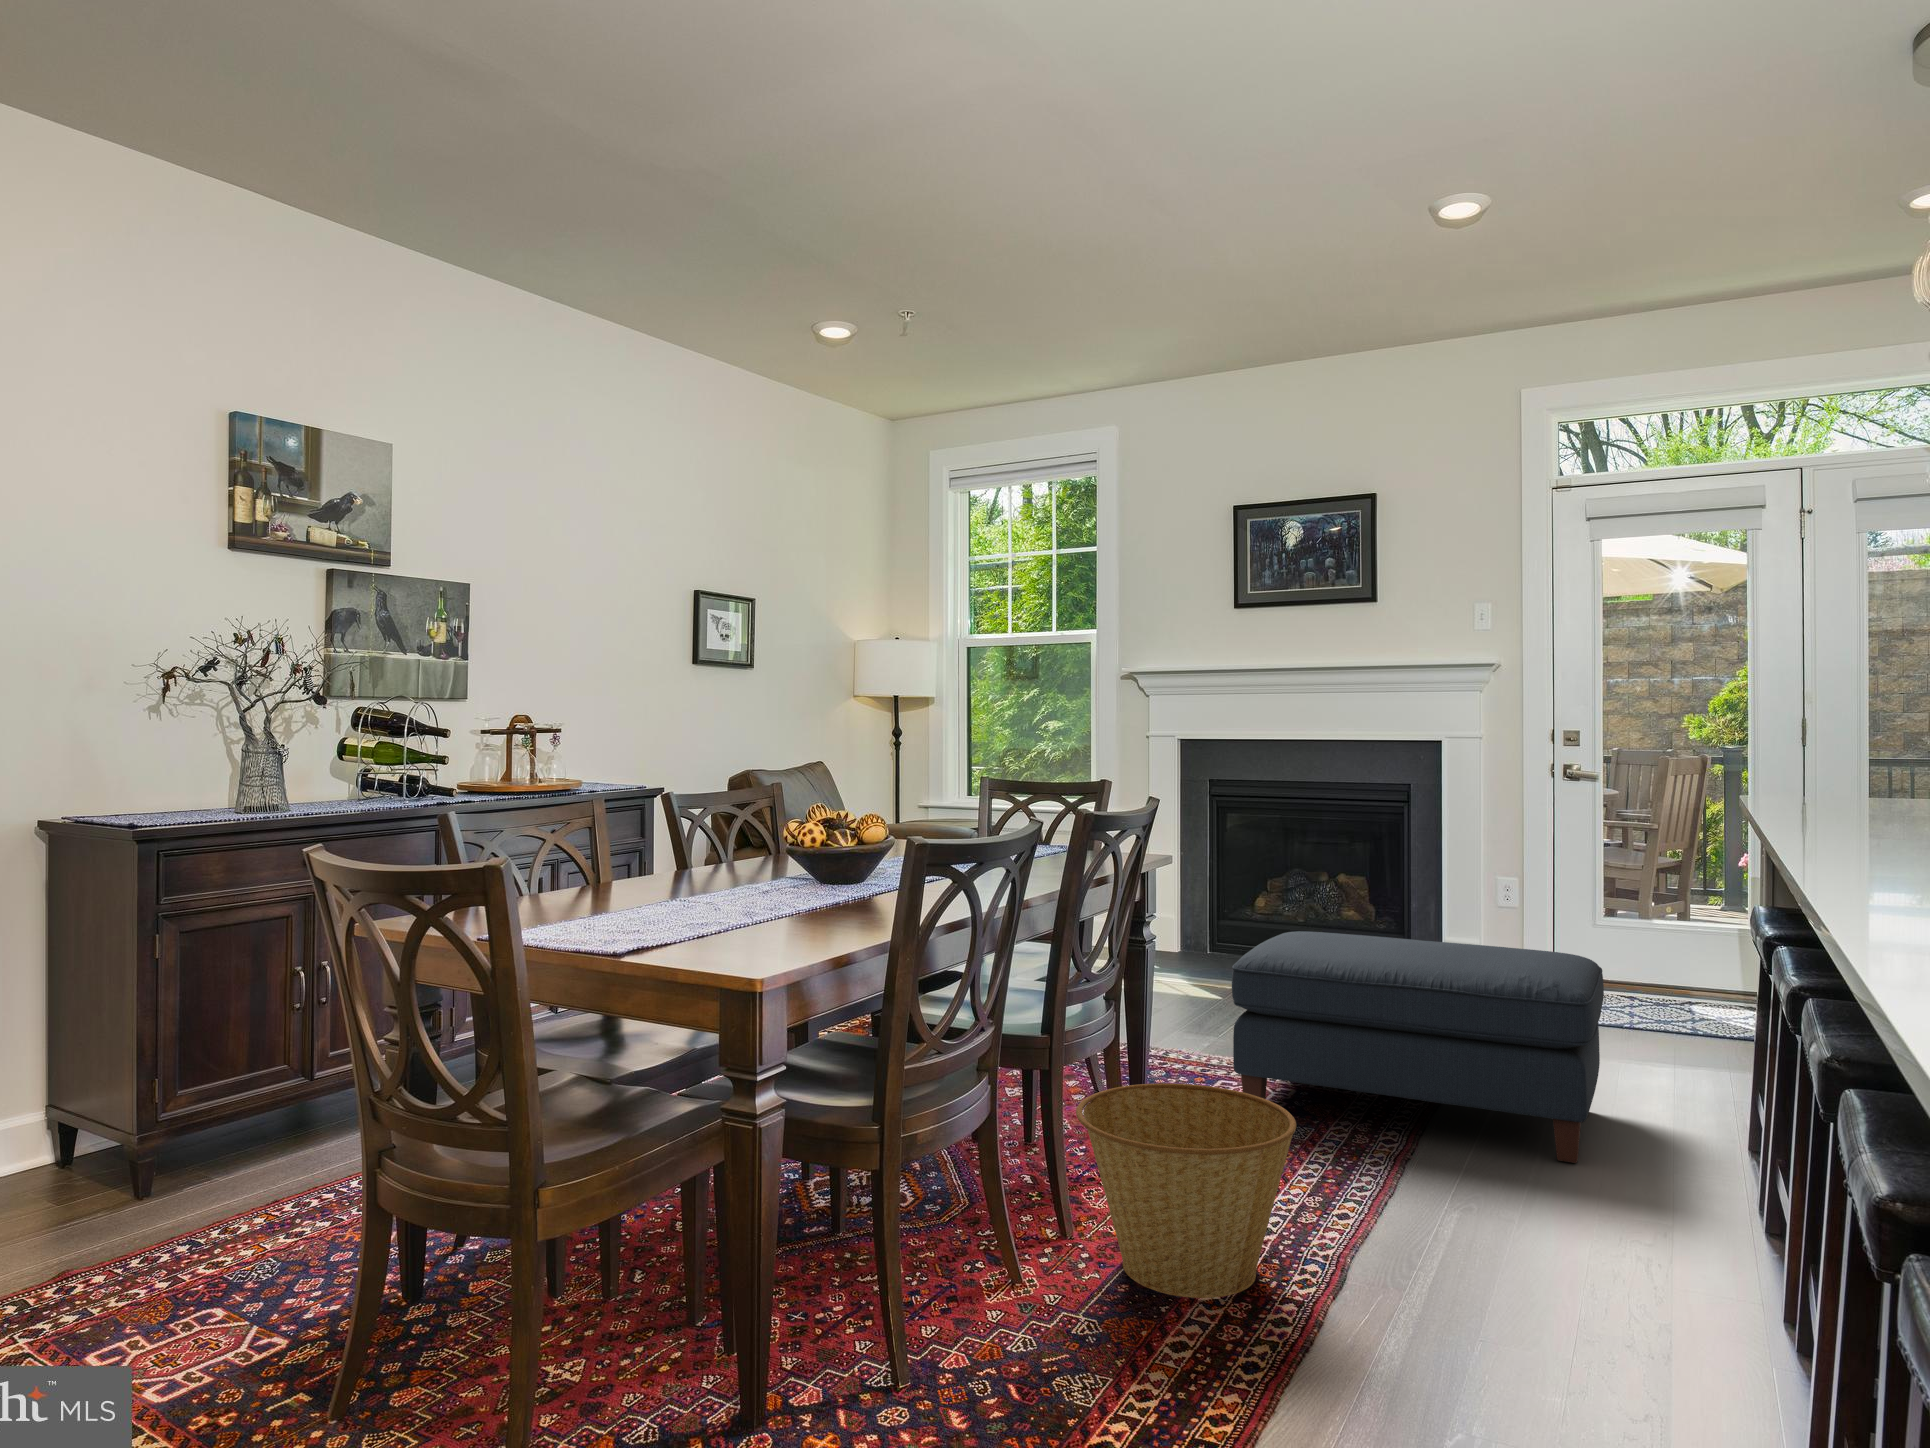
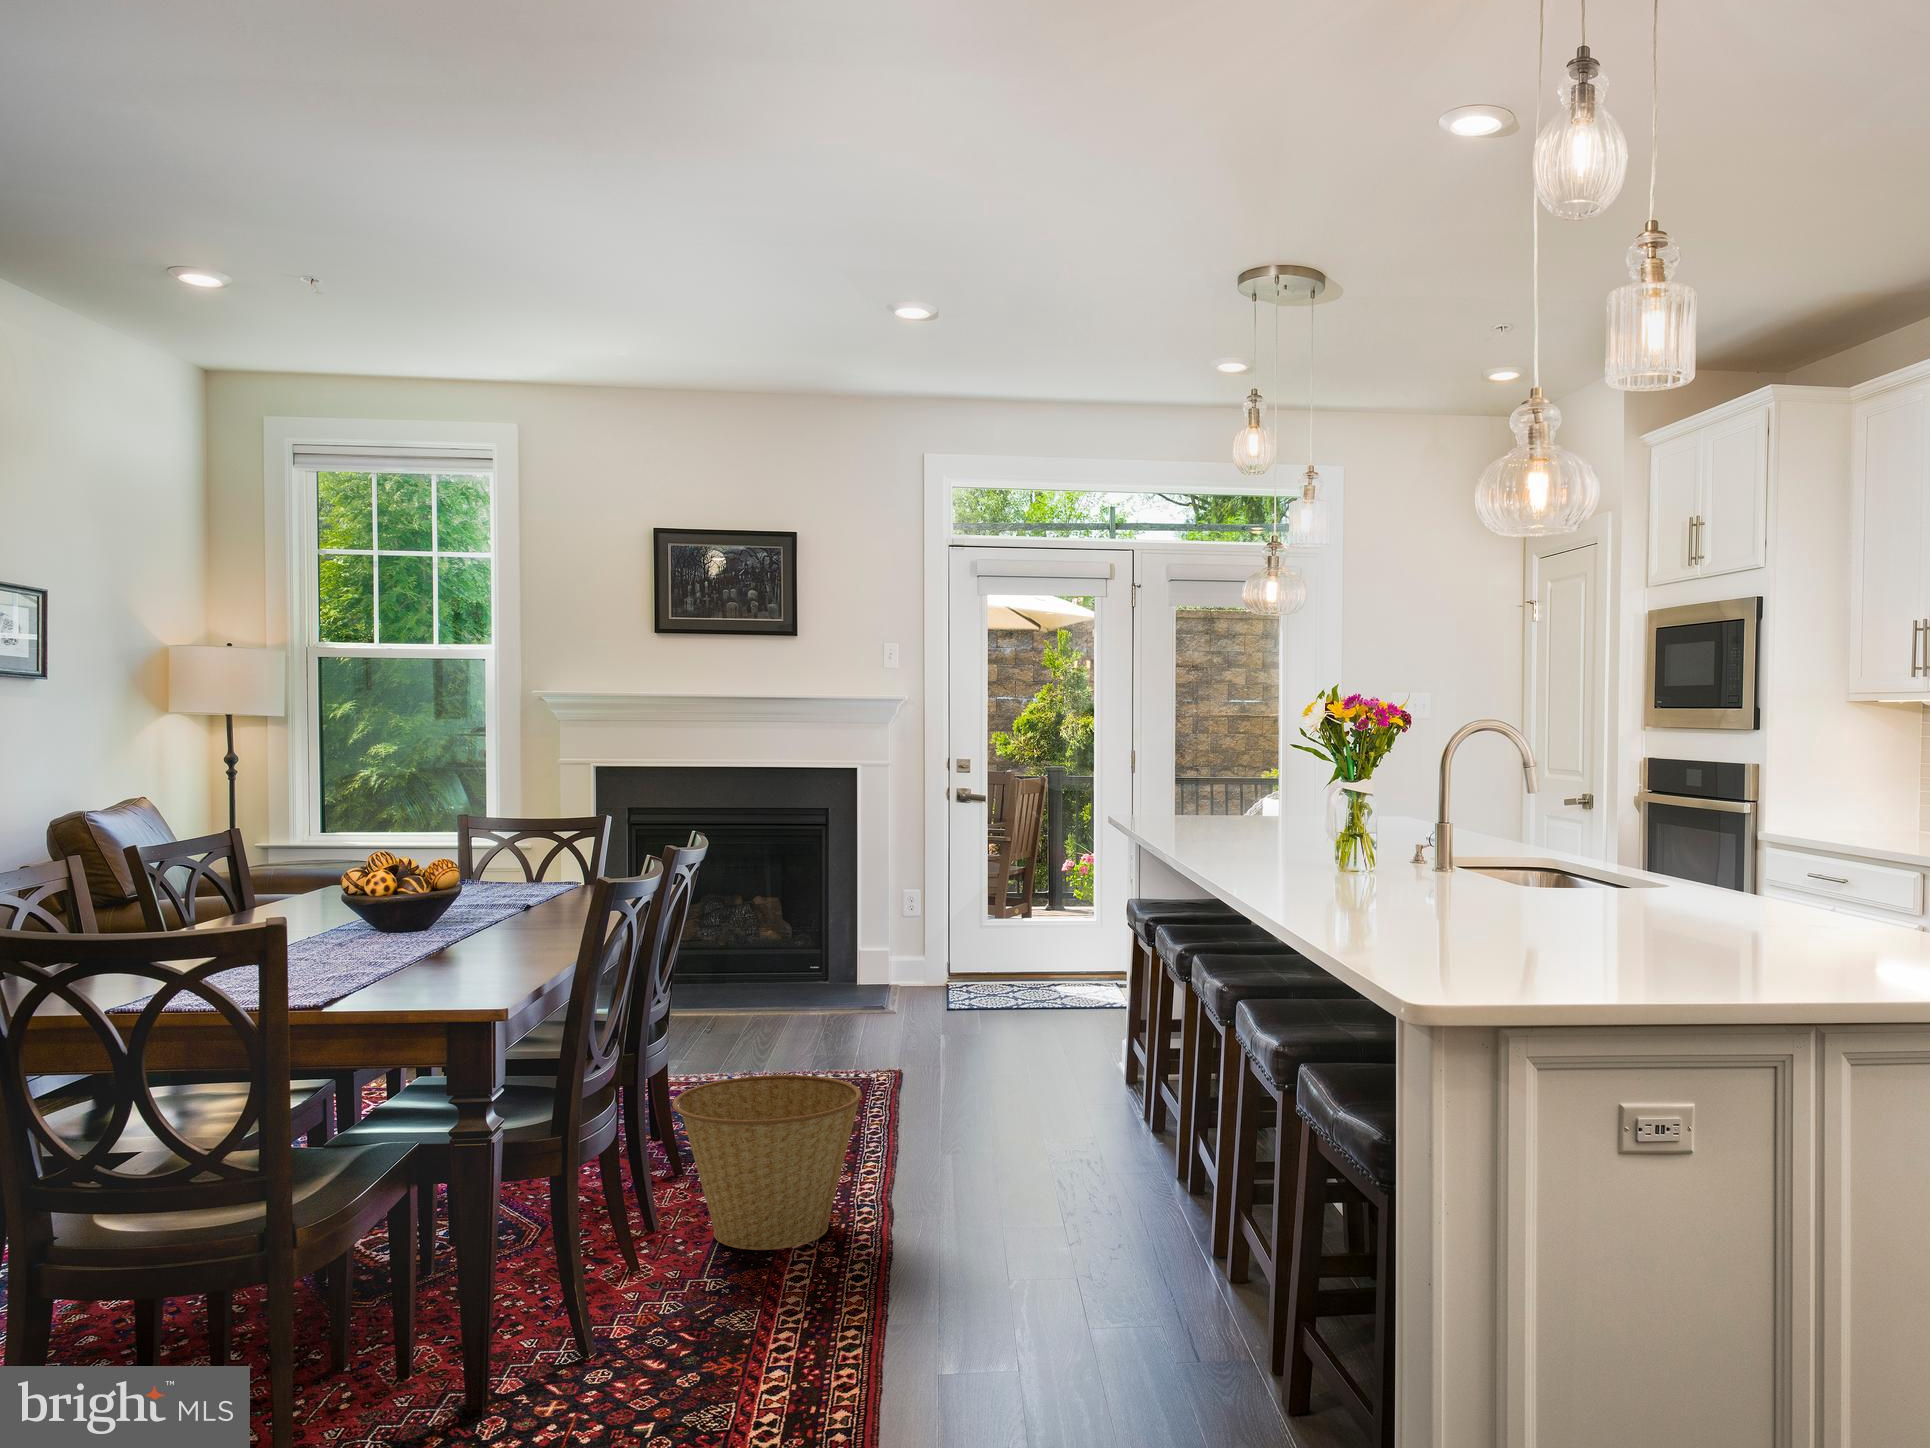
ottoman: present [1232,931,1604,1163] -> none [734,942,1030,1113]

